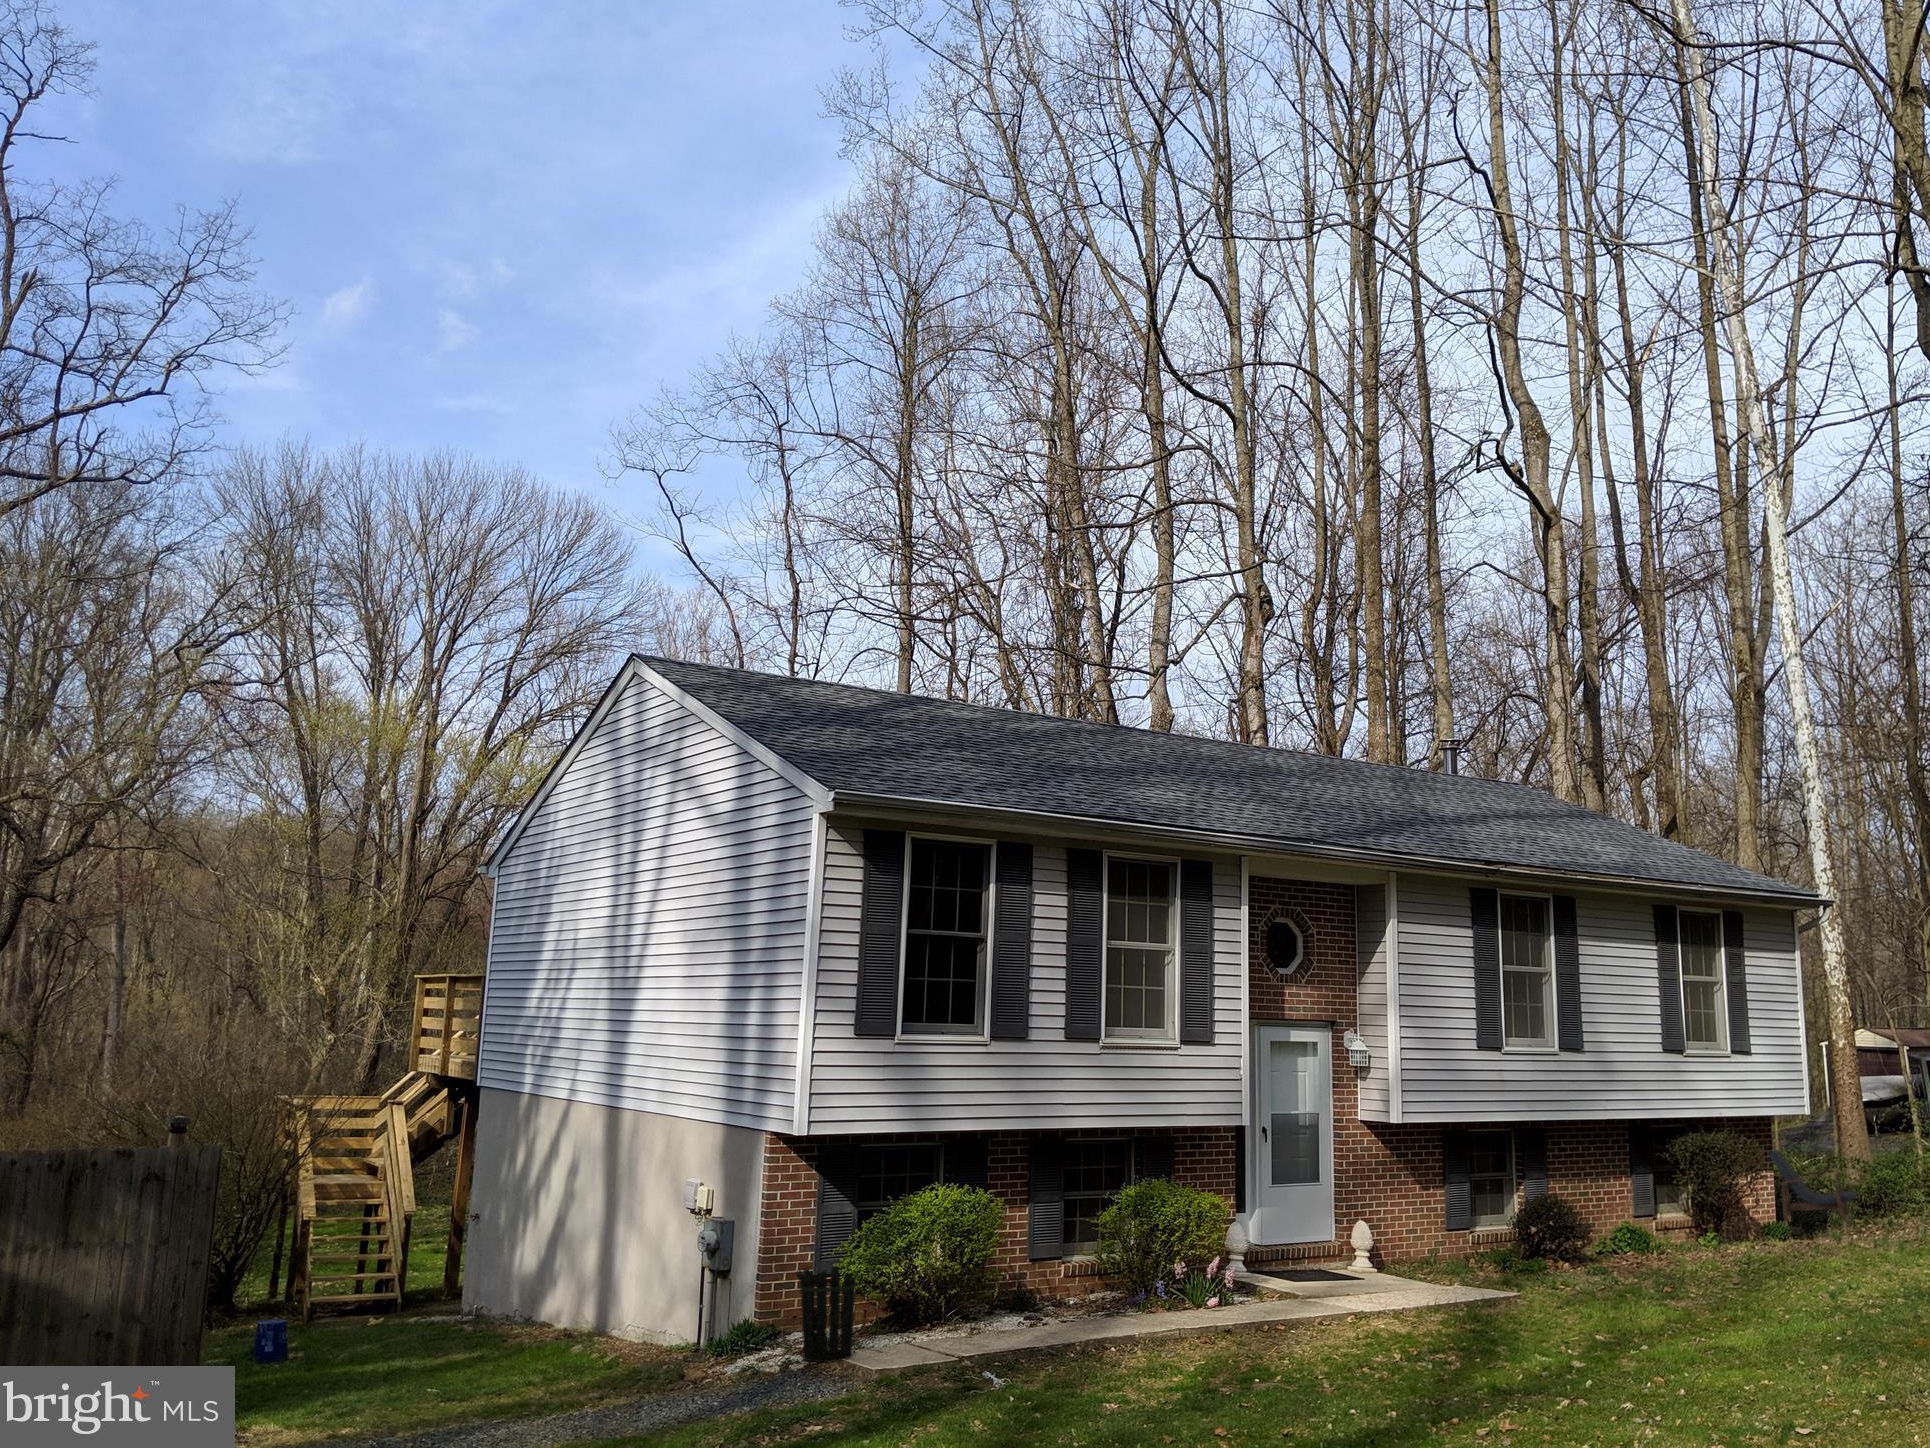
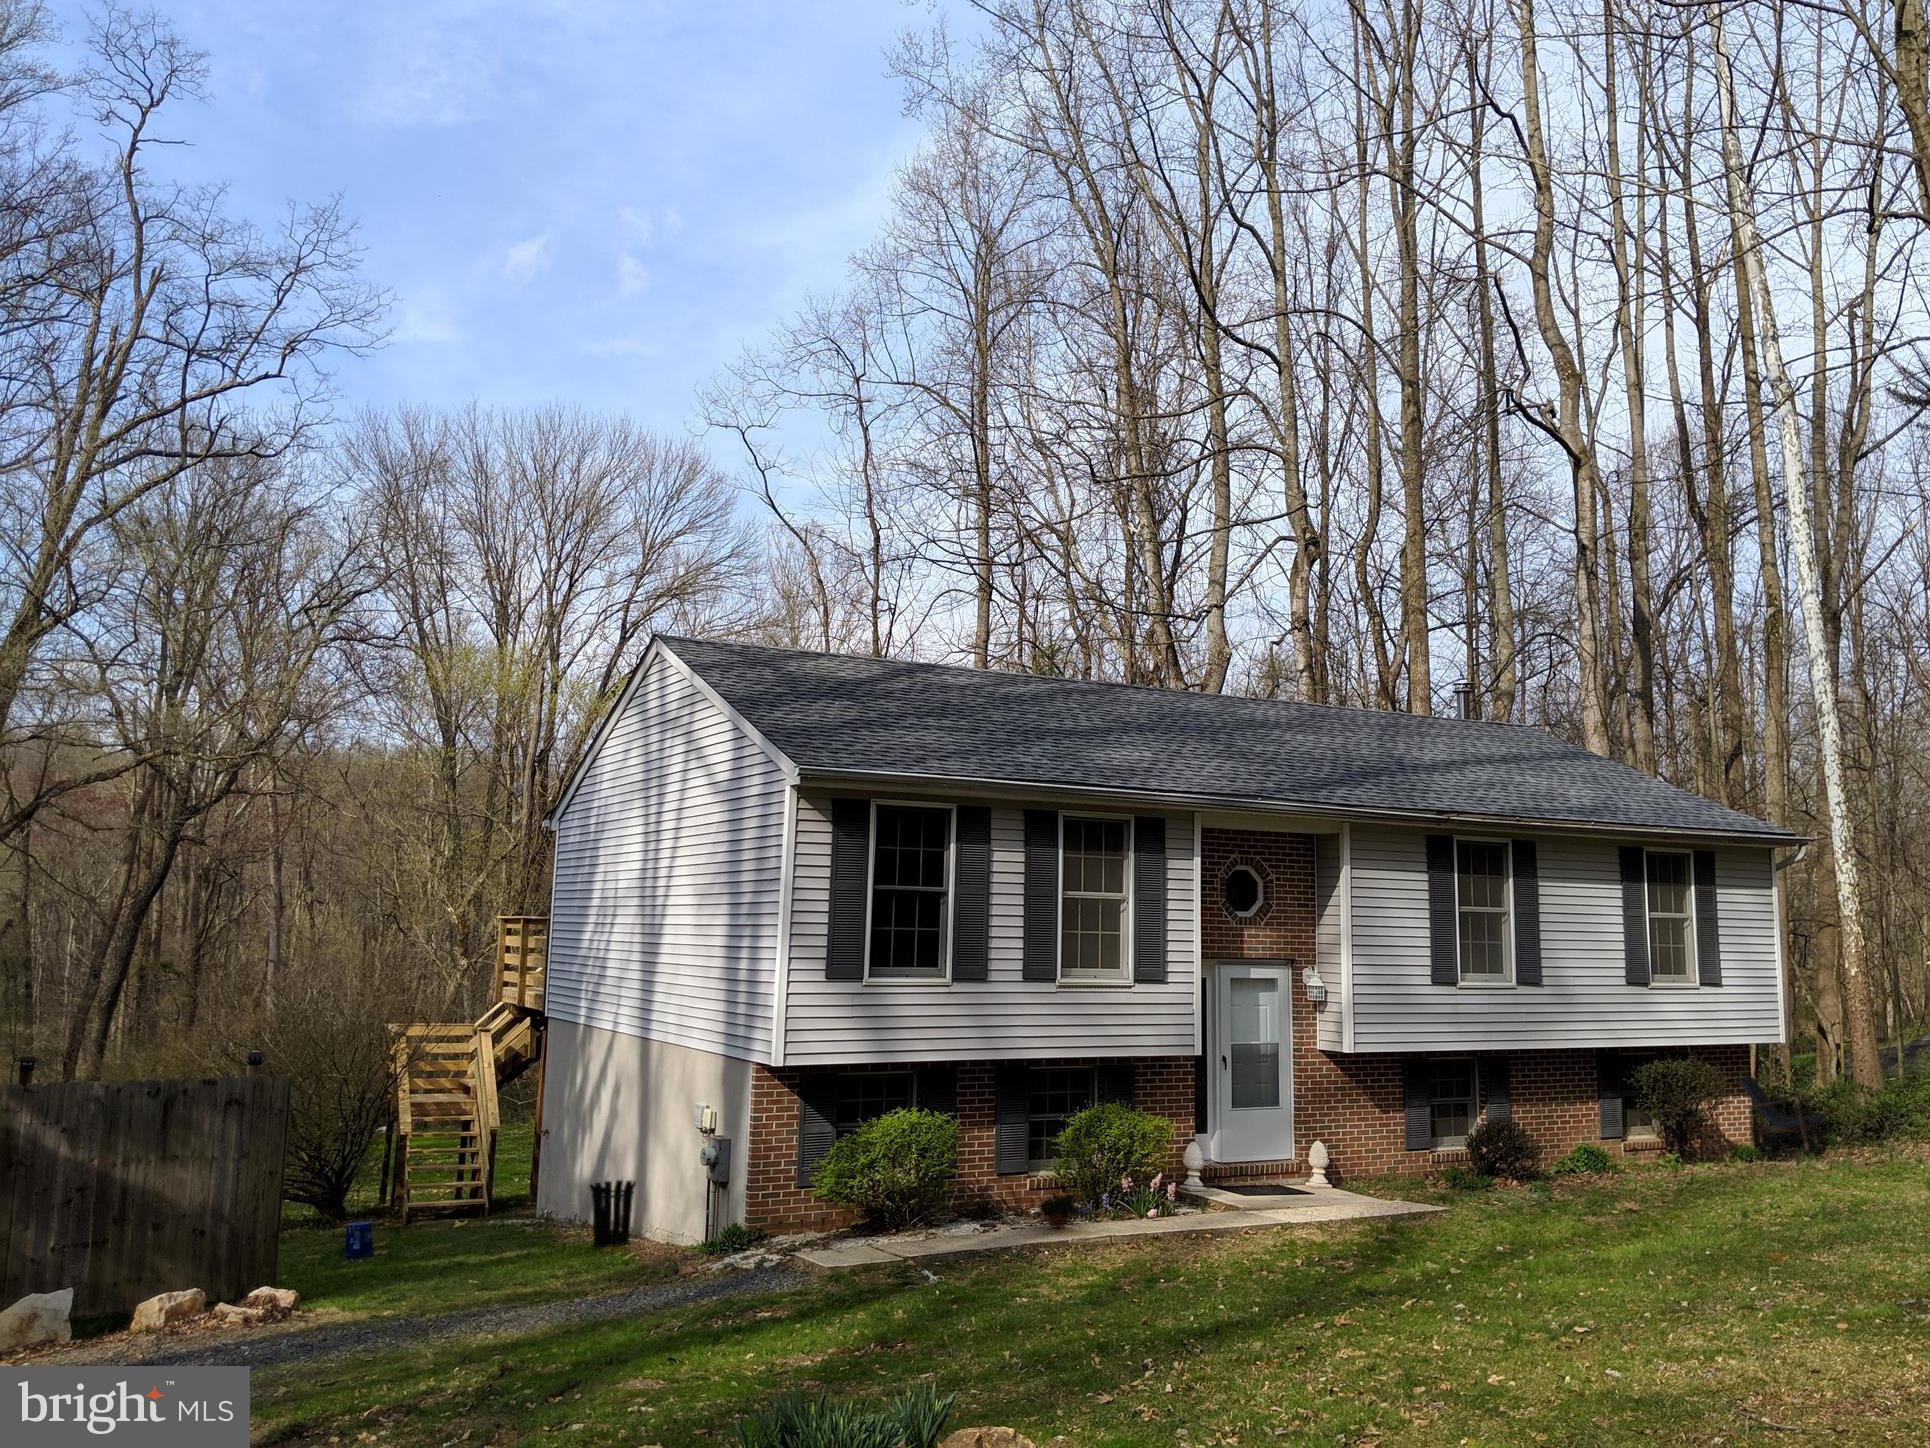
waste bin: present [796,1266,860,1362] -> present [590,1180,636,1247]
potted plant: none [1076,1280,1127,1323] -> present [1036,1193,1079,1227]

